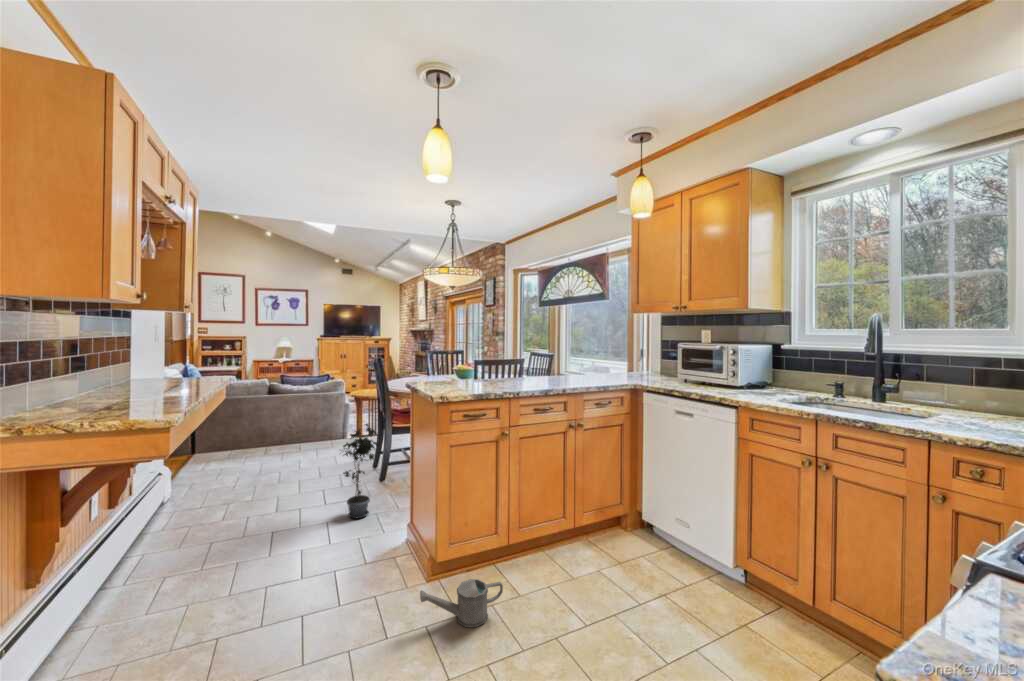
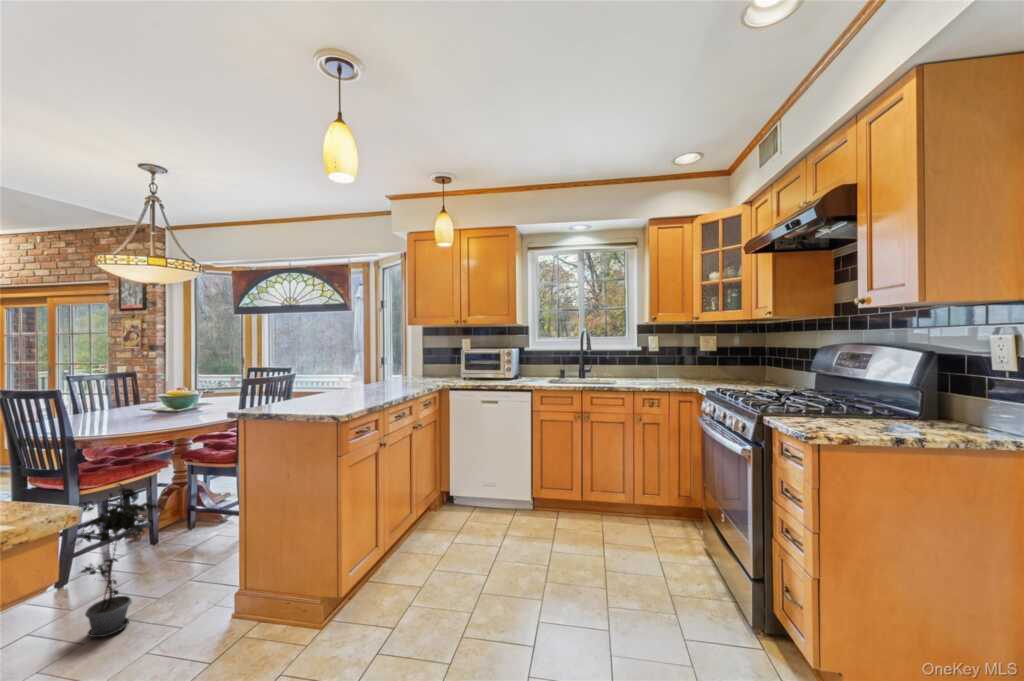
watering can: present [420,579,503,628] -> none [381,573,435,627]

